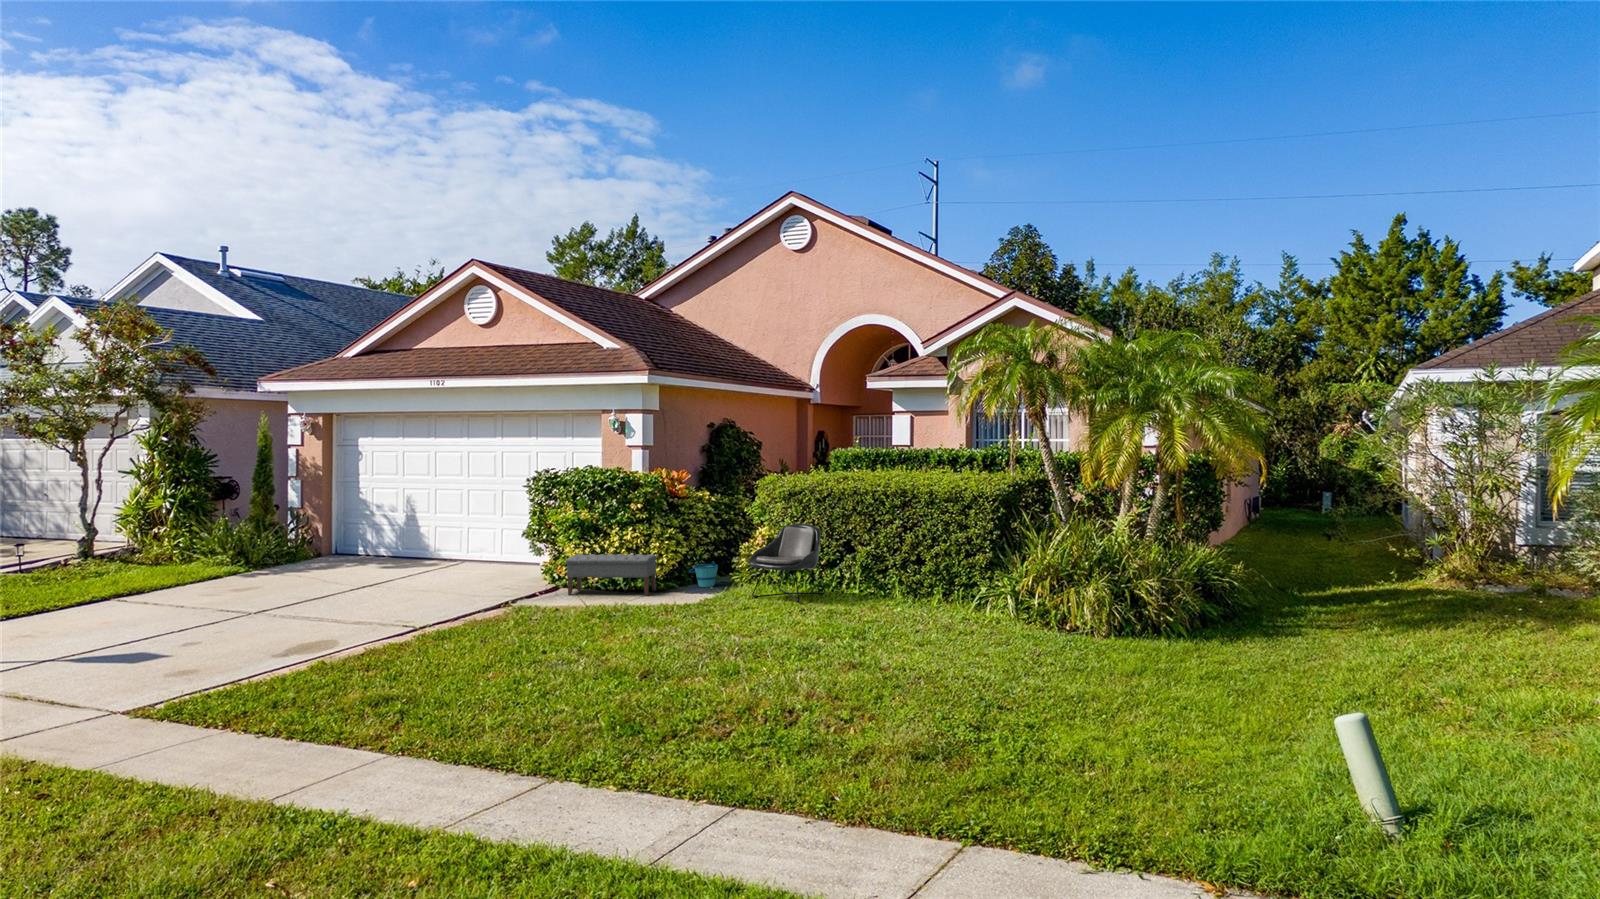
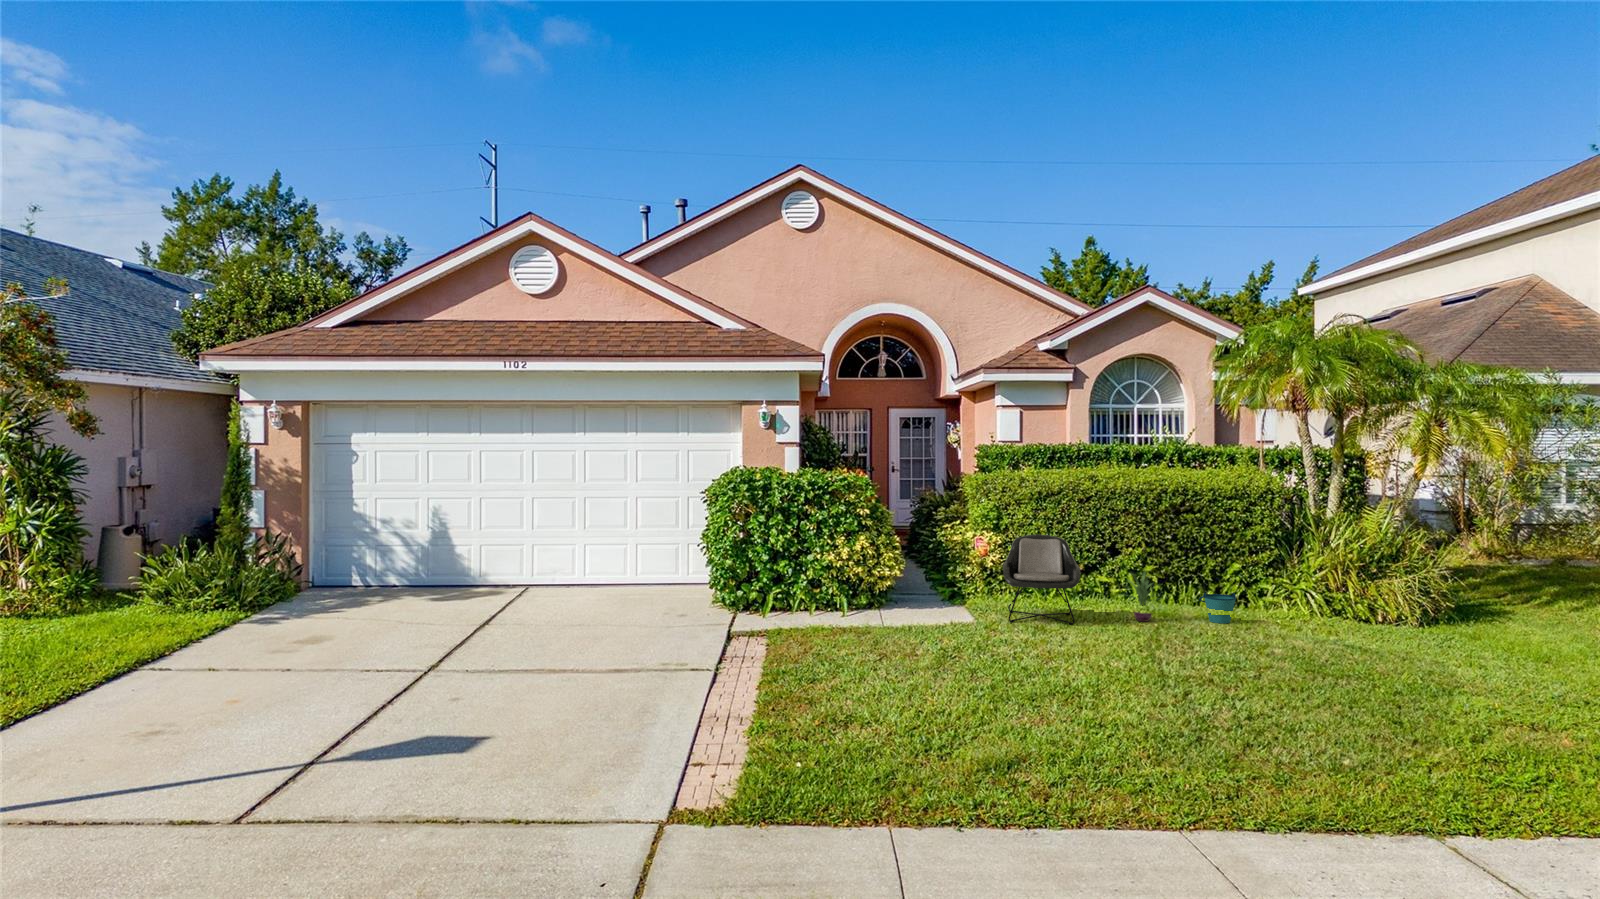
bench: present [566,554,657,596] -> none [778,576,887,630]
decorative plant: none [848,558,893,603] -> present [1127,572,1152,622]
bucket: present [689,561,718,587] -> present [1199,593,1236,623]

